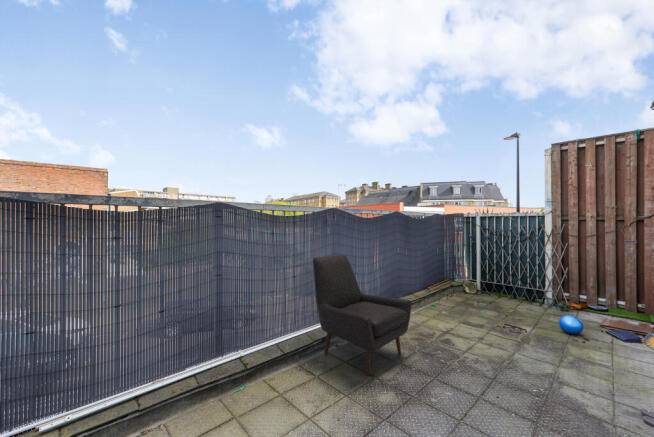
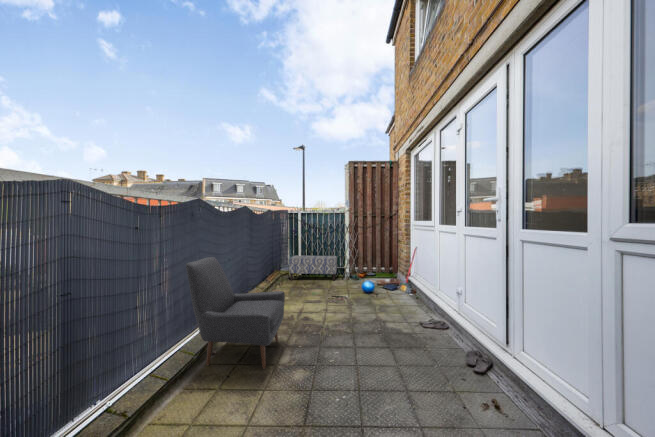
bench: none [461,266,532,305] -> present [289,255,337,281]

